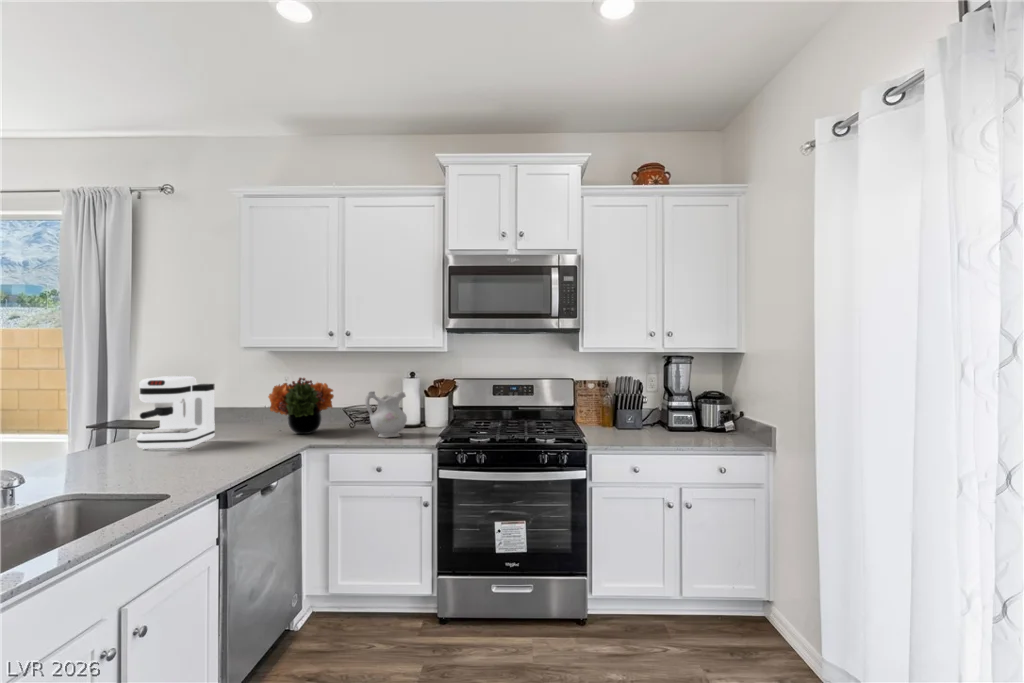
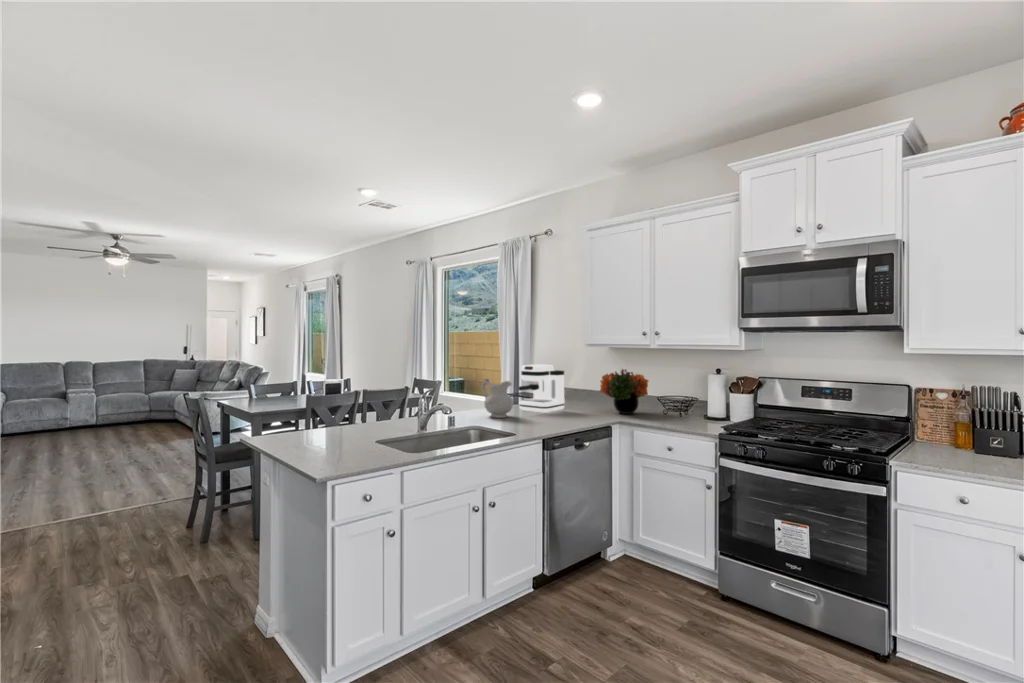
ceramic pitcher: present [365,392,407,438] -> present [482,379,513,418]

